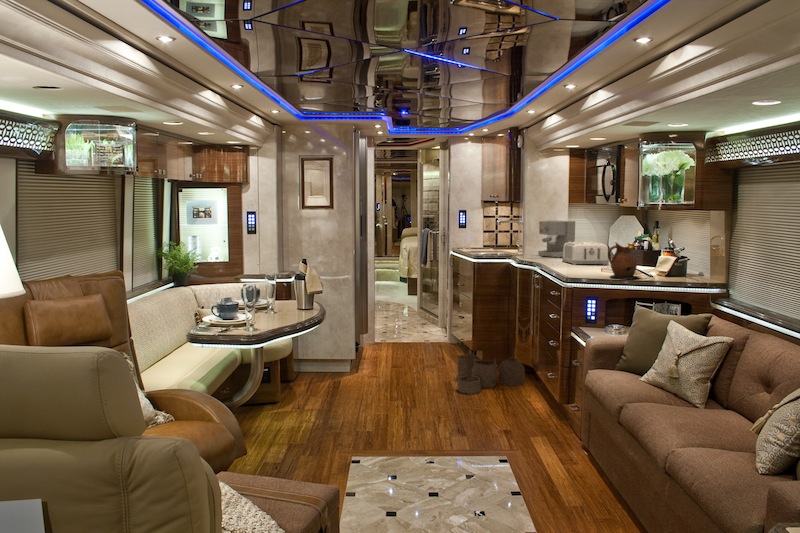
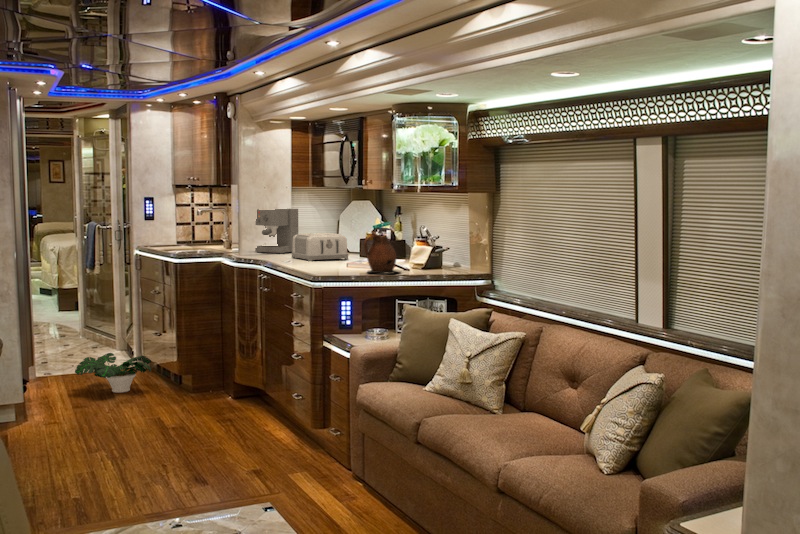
potted plant: none [402,327,458,357] -> present [75,353,151,393]
woven basket: present [457,351,525,394] -> none [164,379,253,434]

